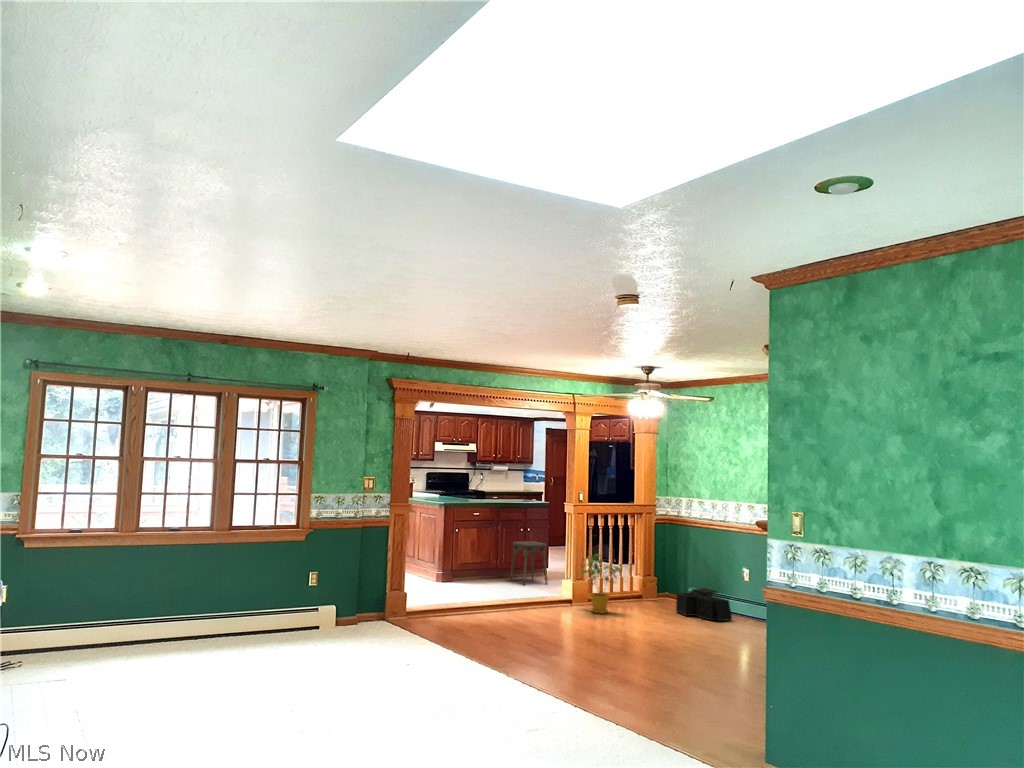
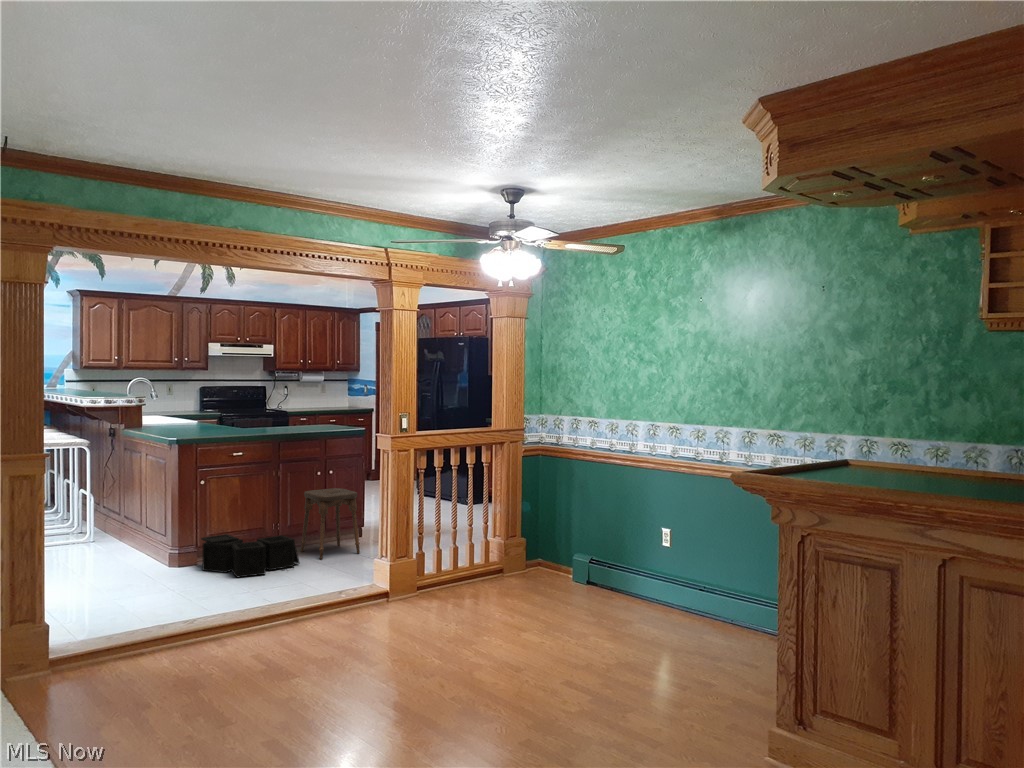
house plant: present [579,554,621,613] -> none [398,518,468,614]
storage bin: present [676,588,732,621] -> present [201,534,299,577]

